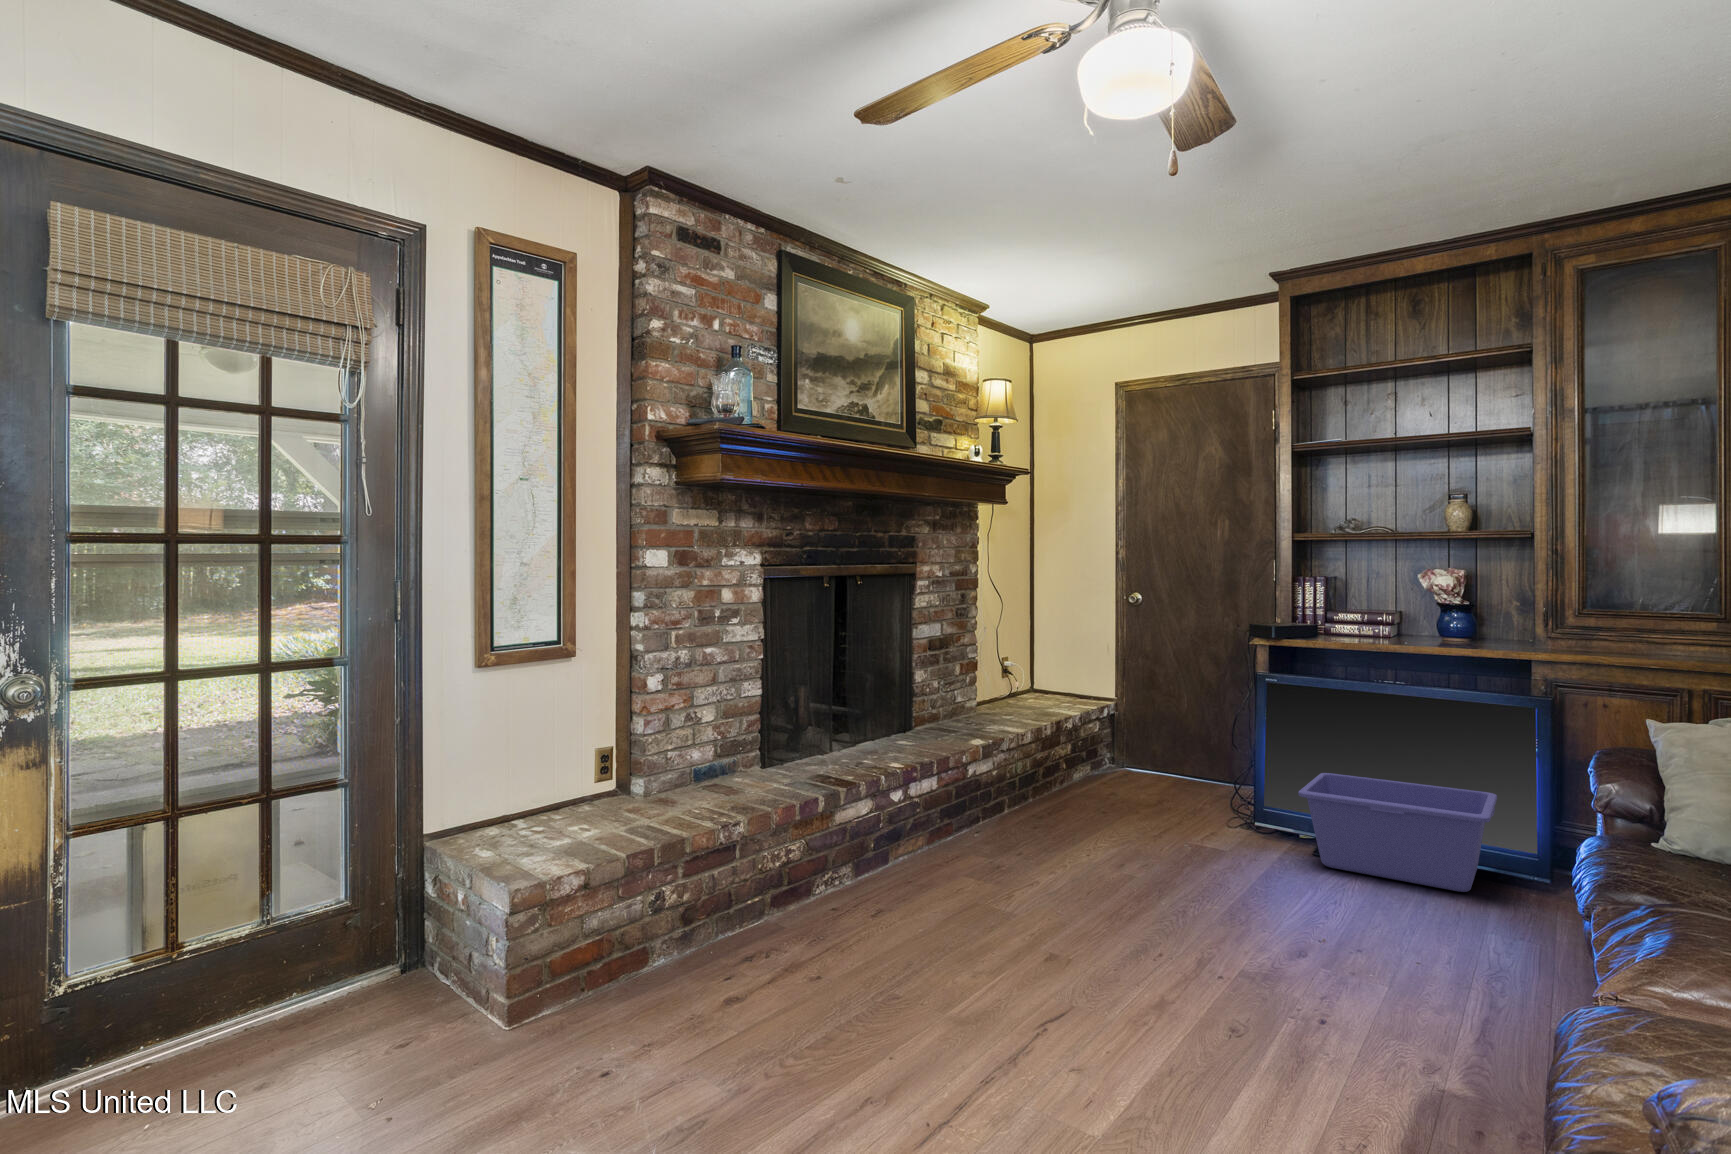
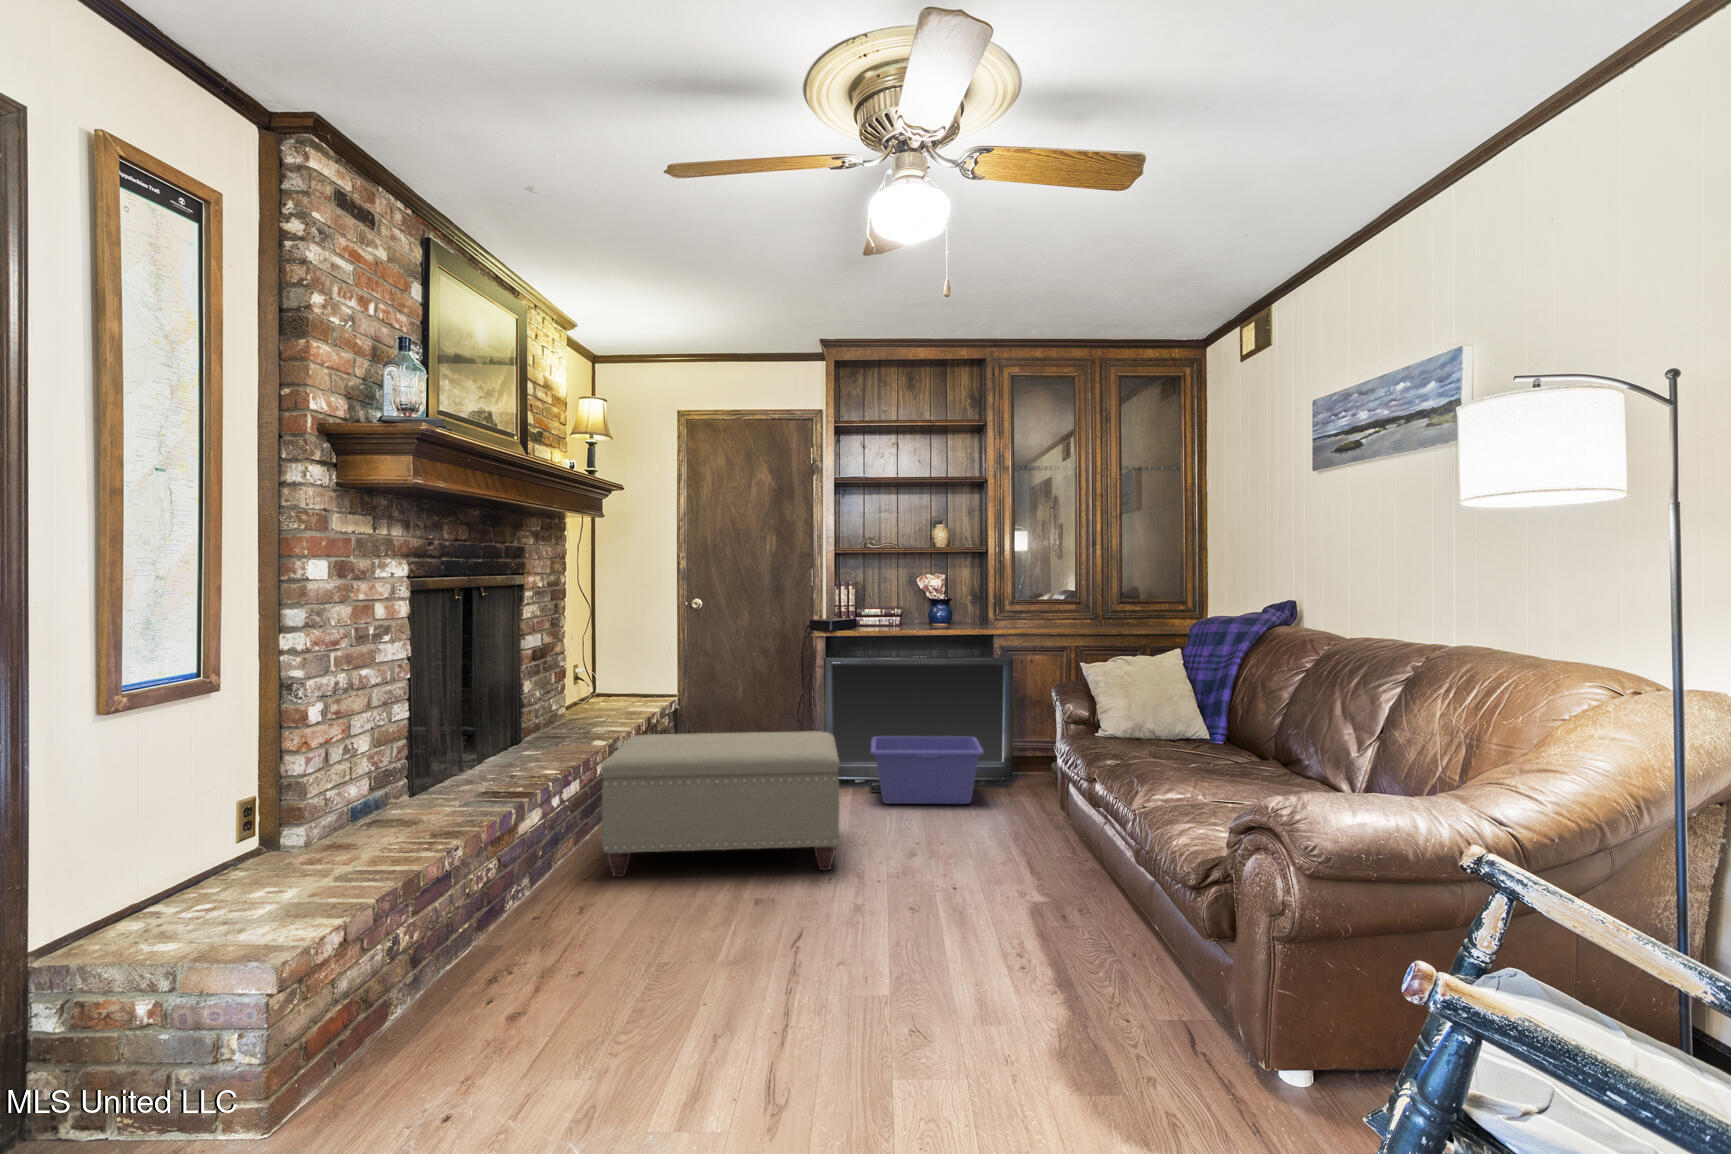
ottoman: none [917,735,1219,936] -> present [601,731,840,877]

